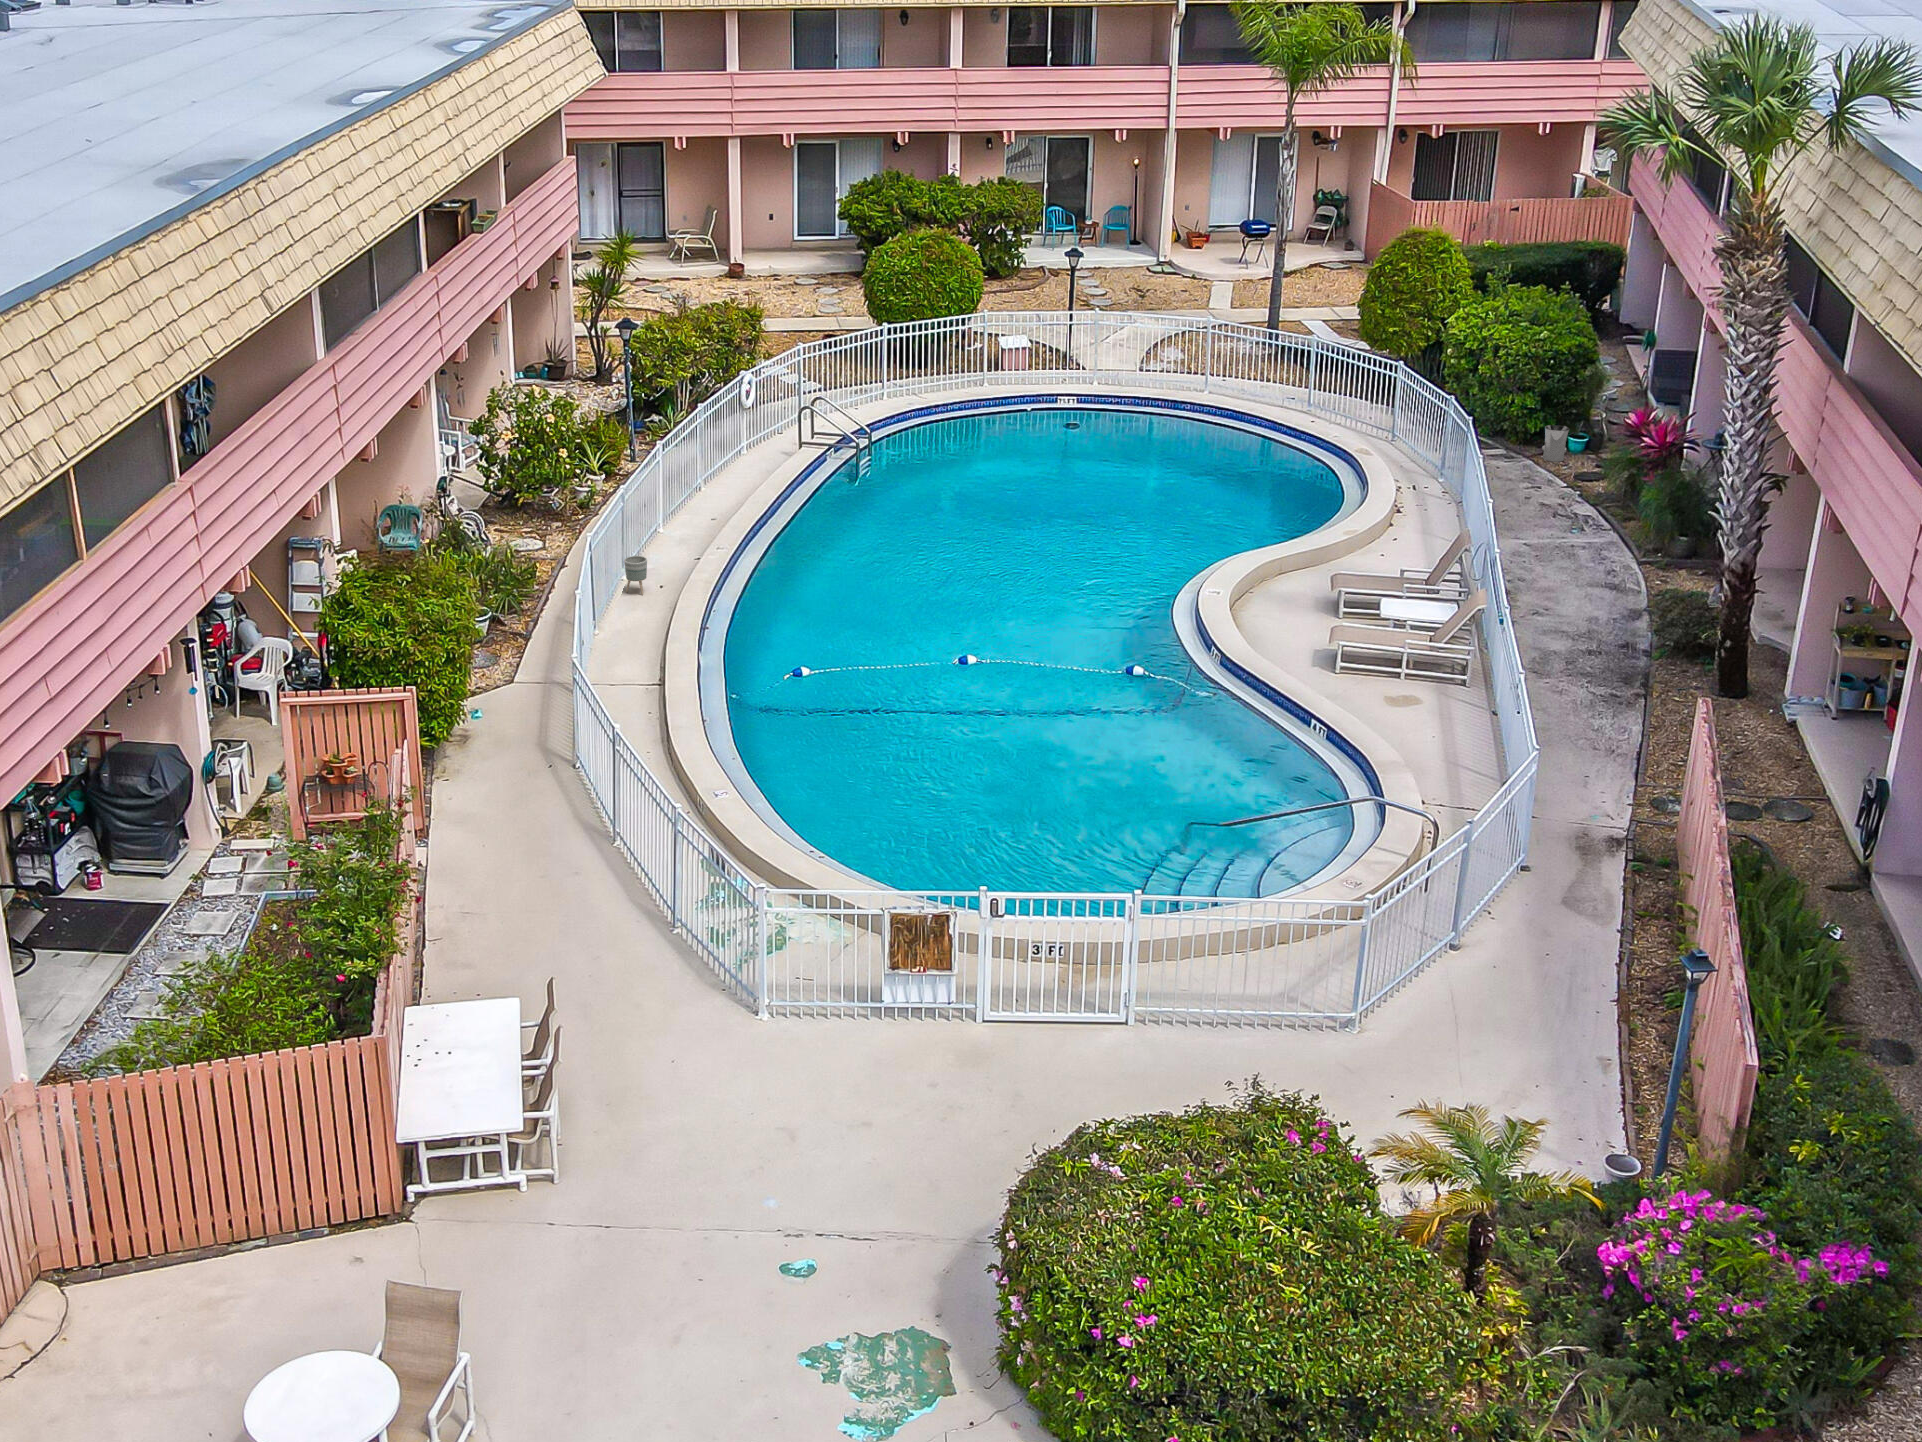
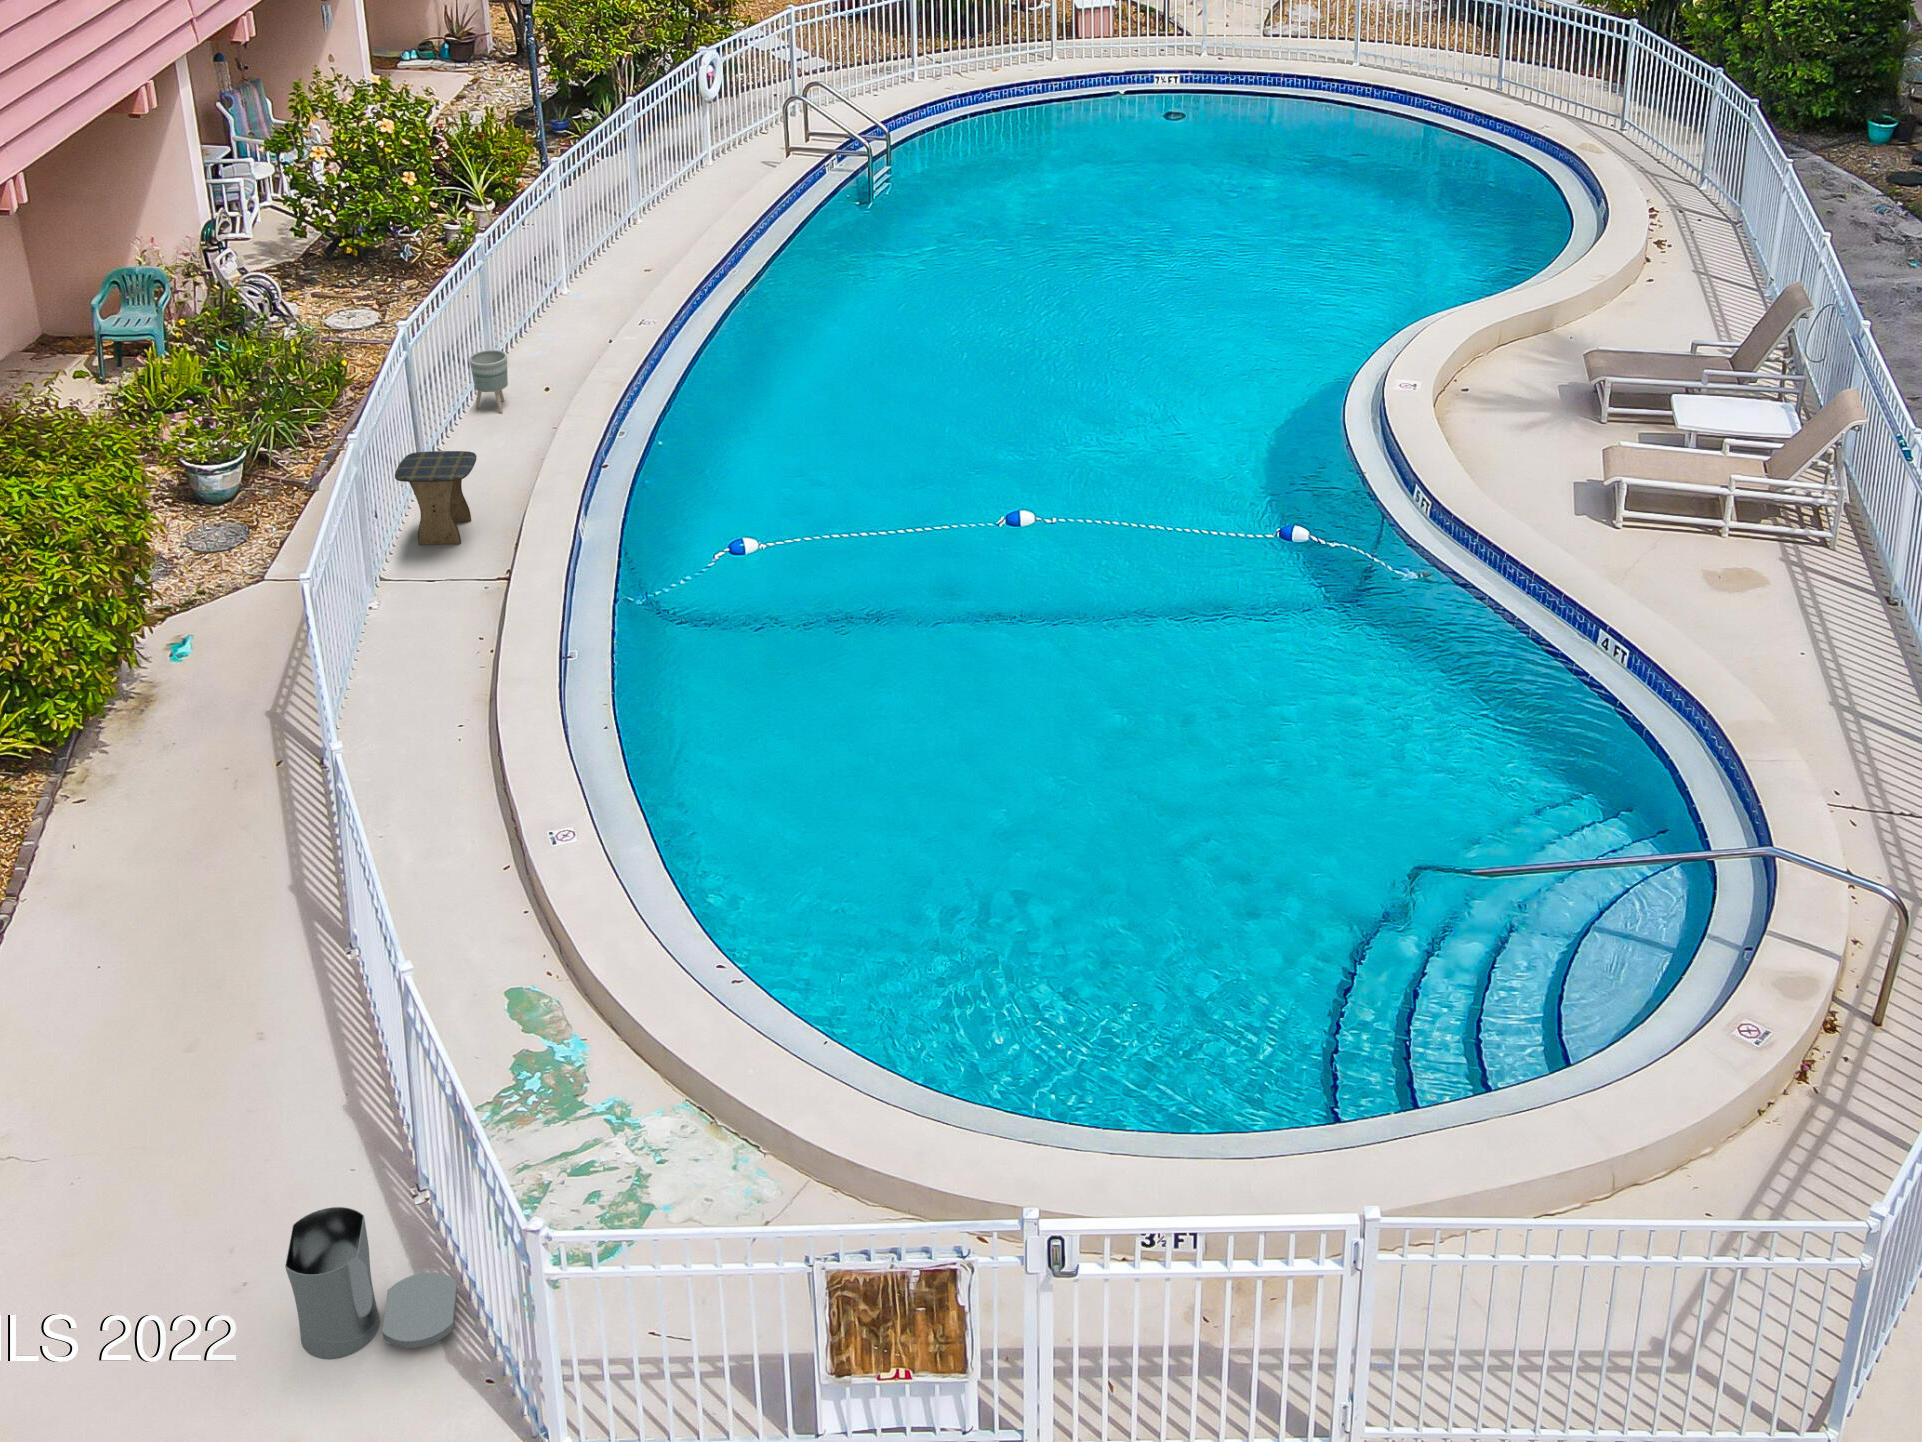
trash can: present [1542,425,1569,462] -> present [285,1207,458,1360]
stool: none [599,606,645,660] -> present [395,451,477,545]

